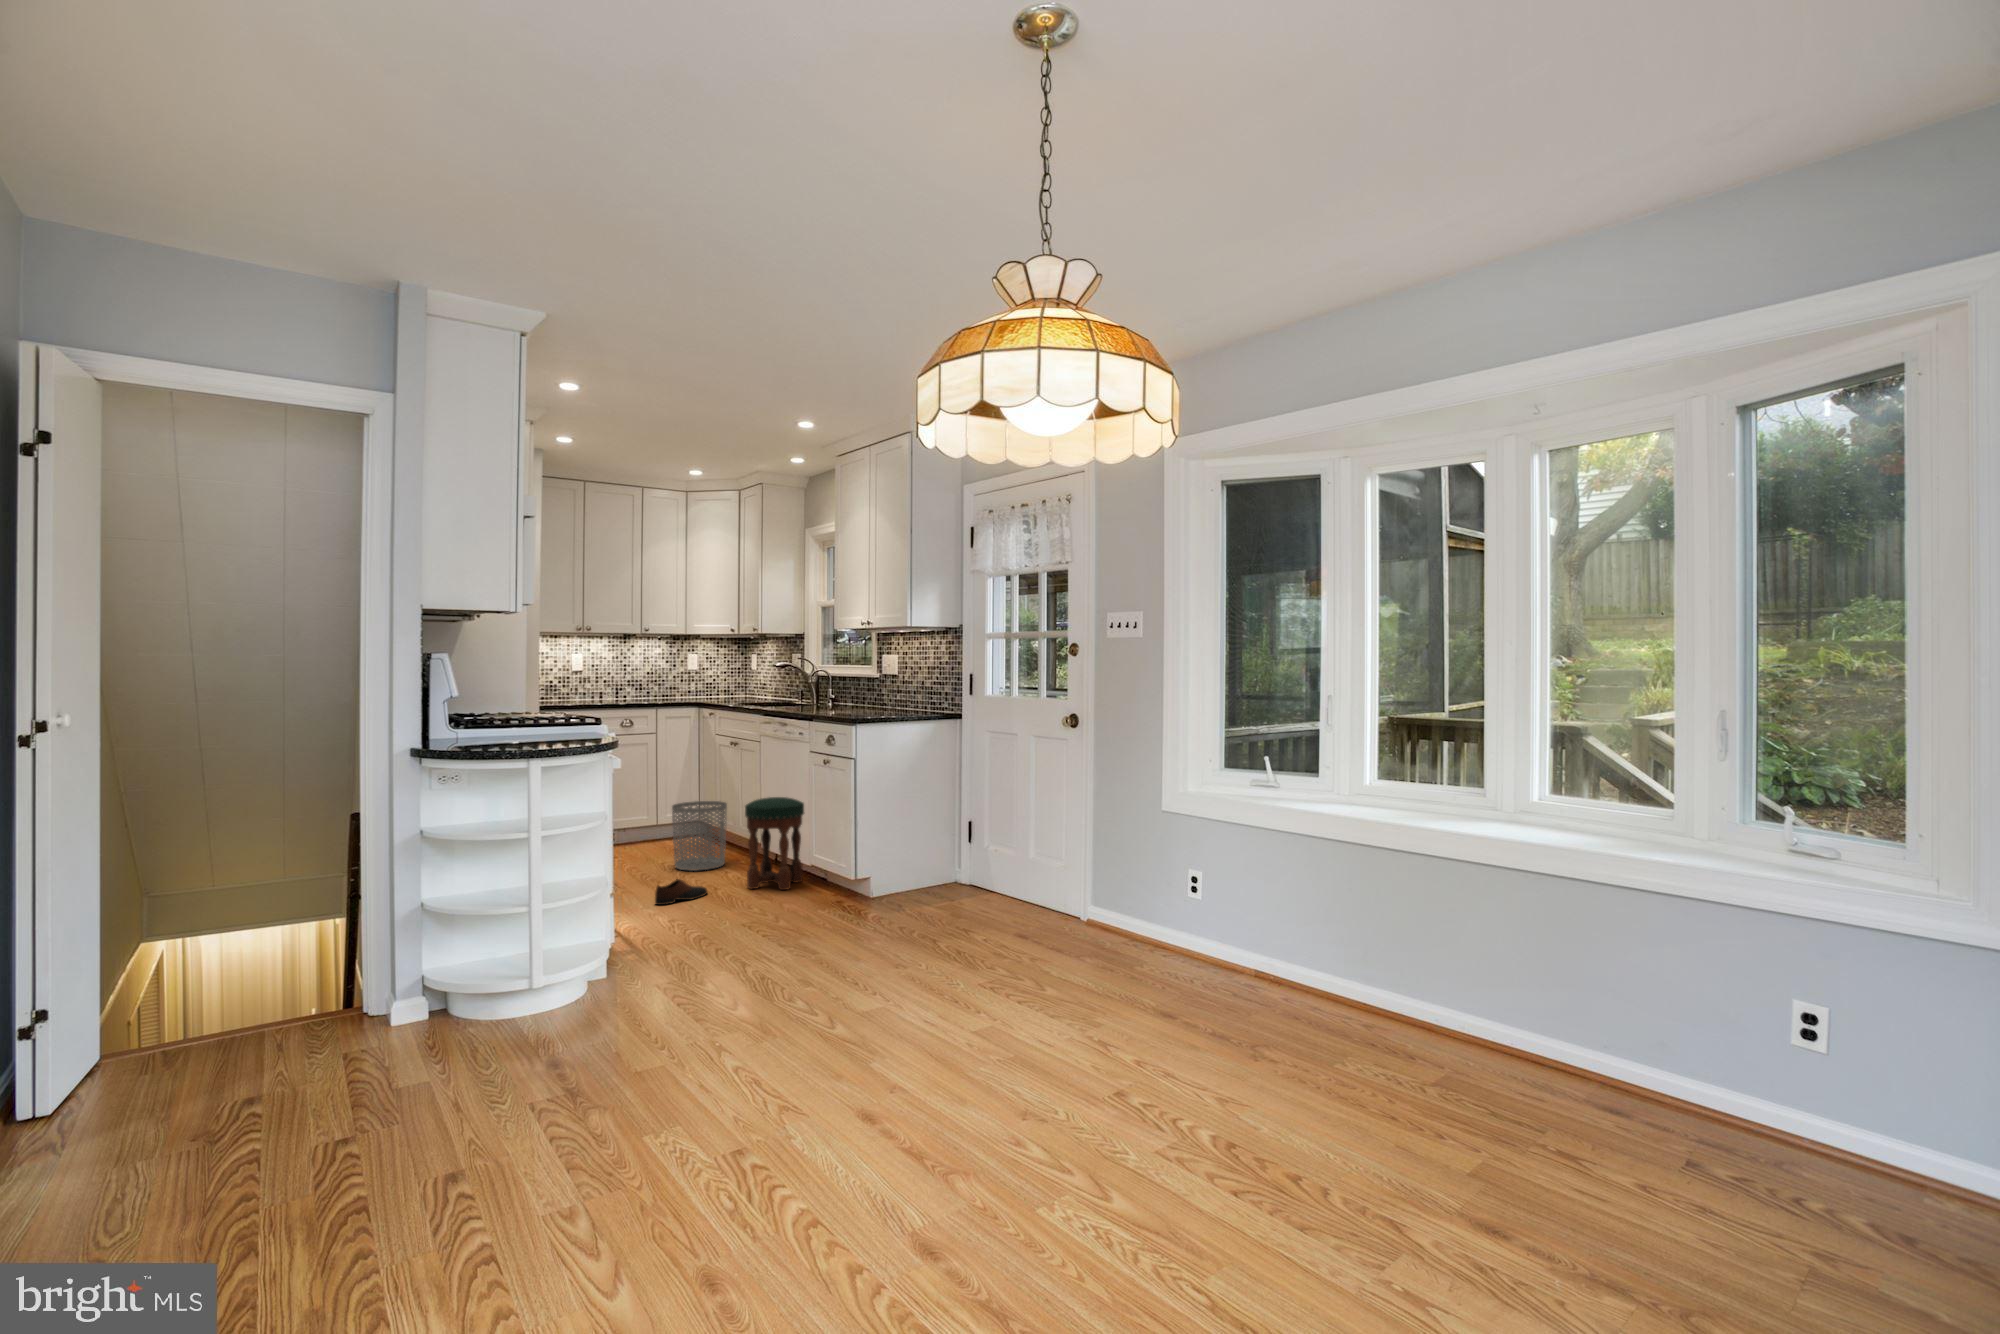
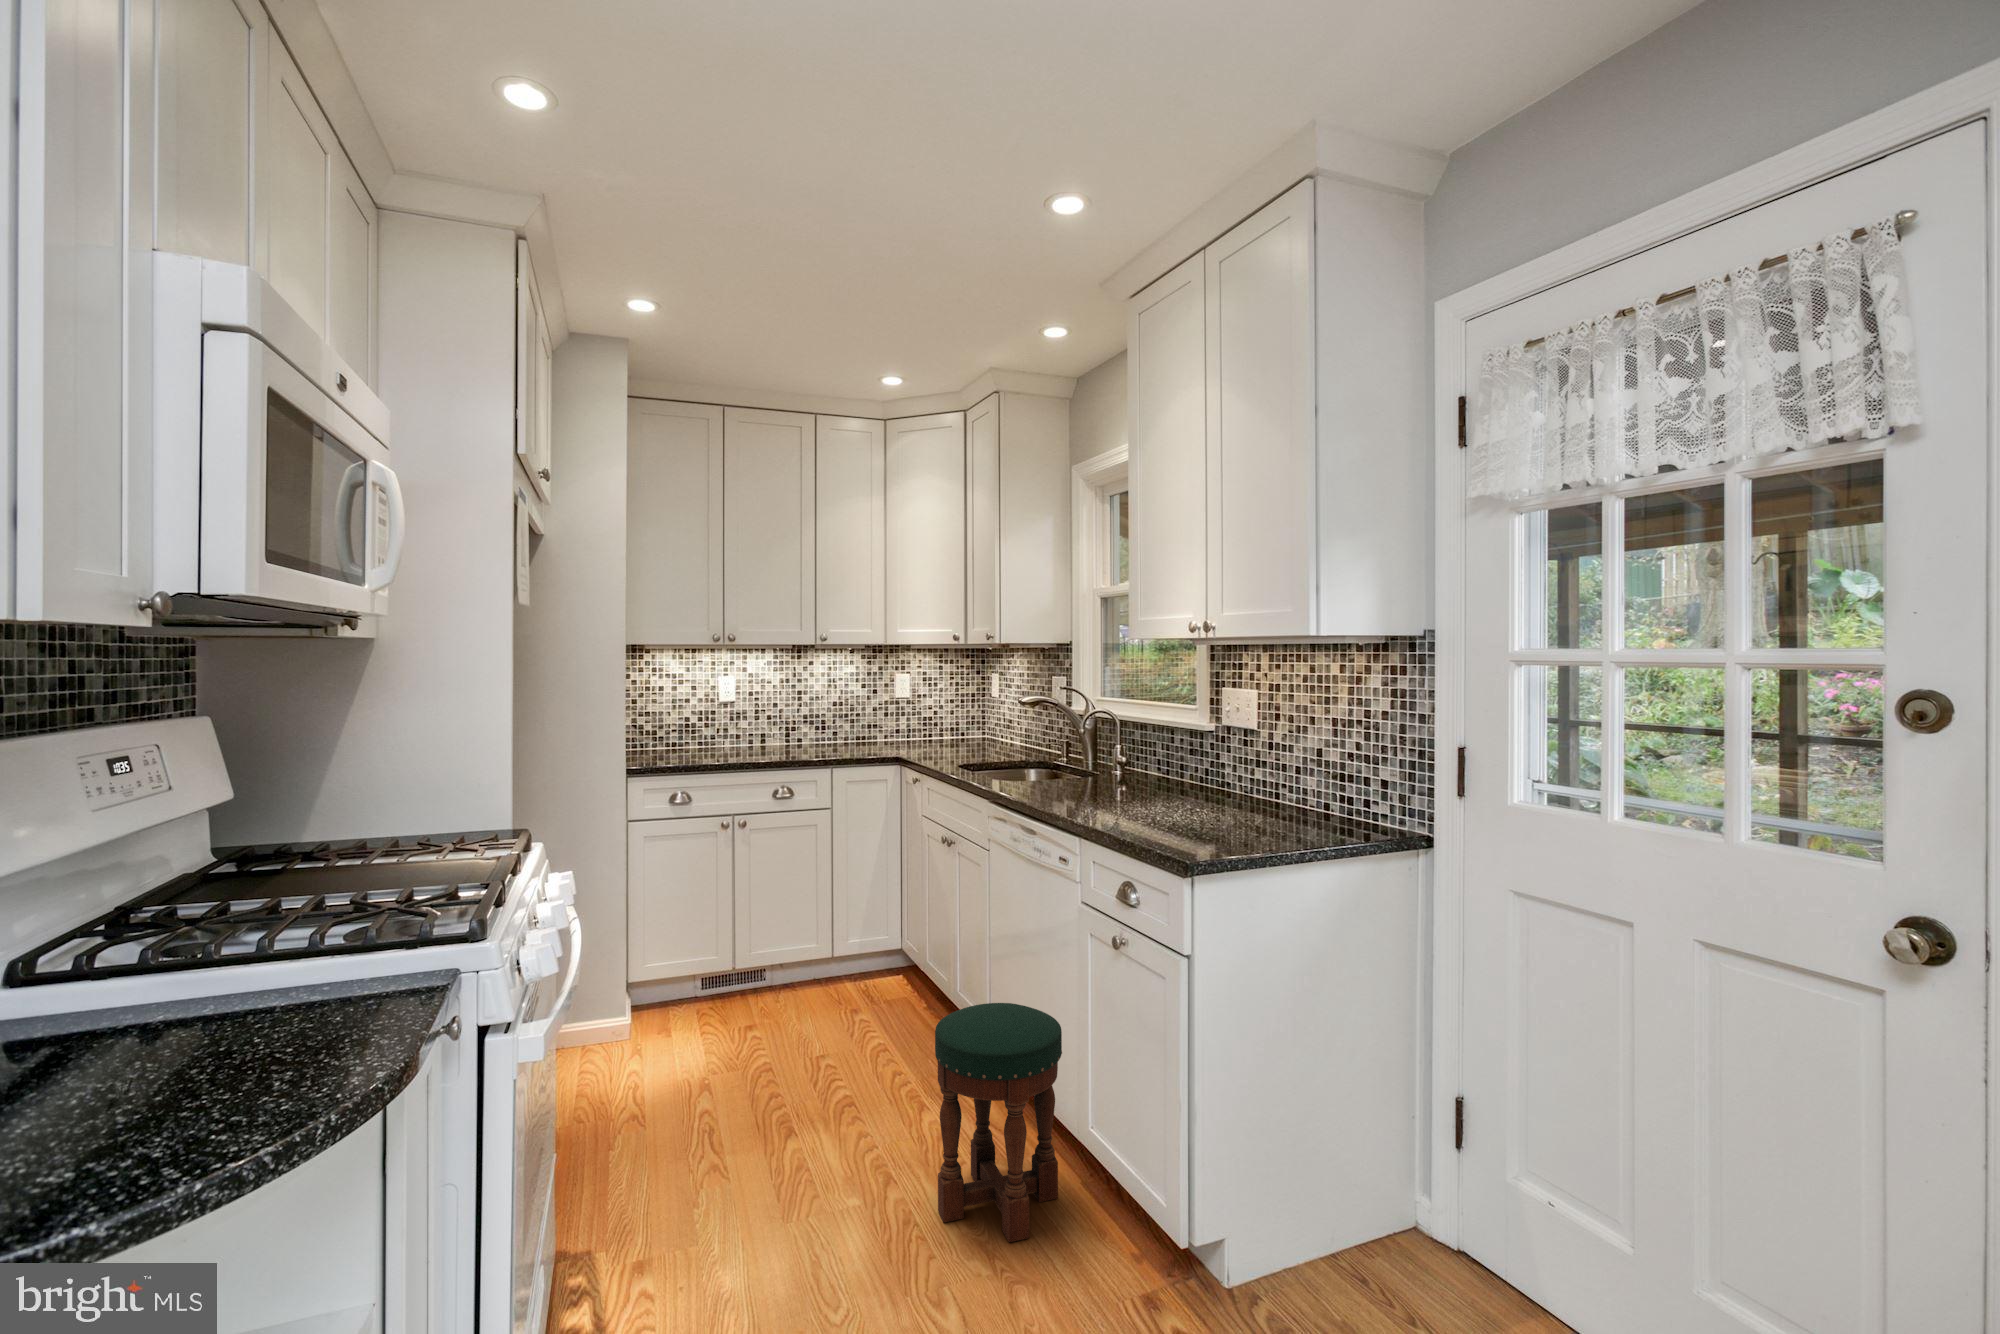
waste bin: present [672,801,727,871] -> none [821,956,922,1108]
shoe: present [655,879,707,905] -> none [726,1204,851,1278]

